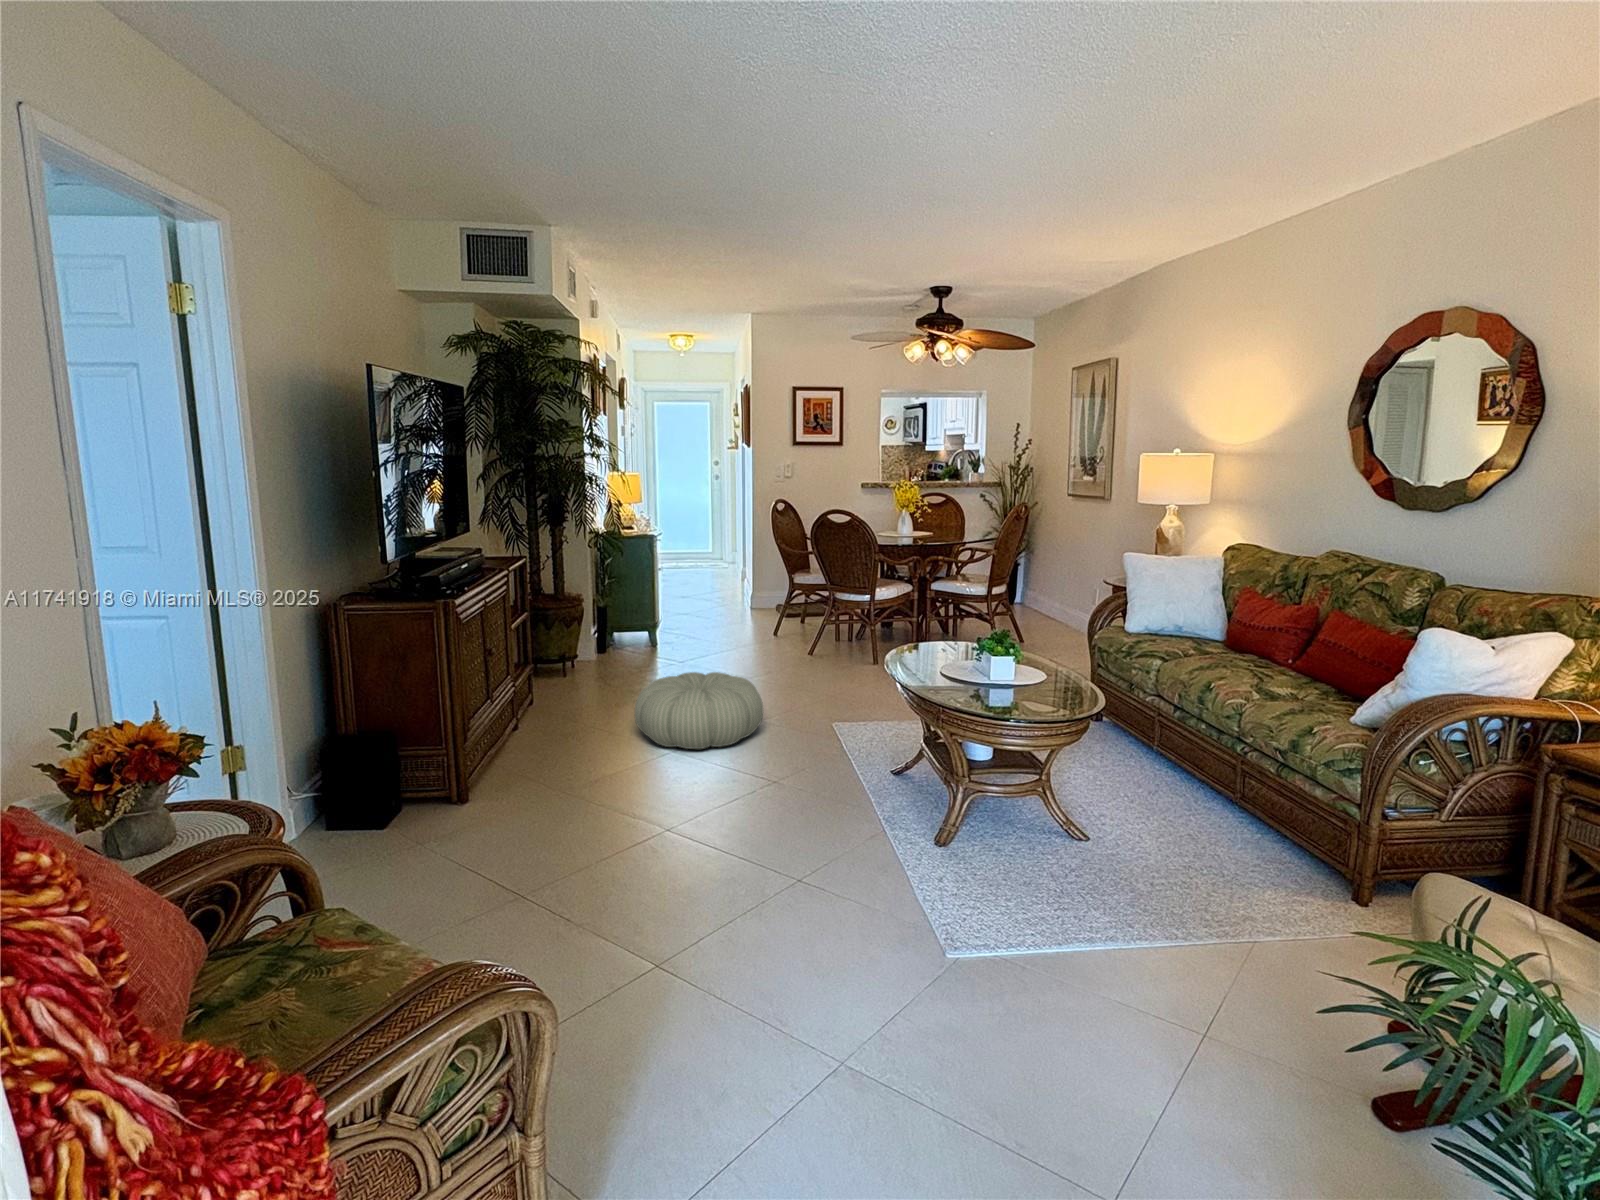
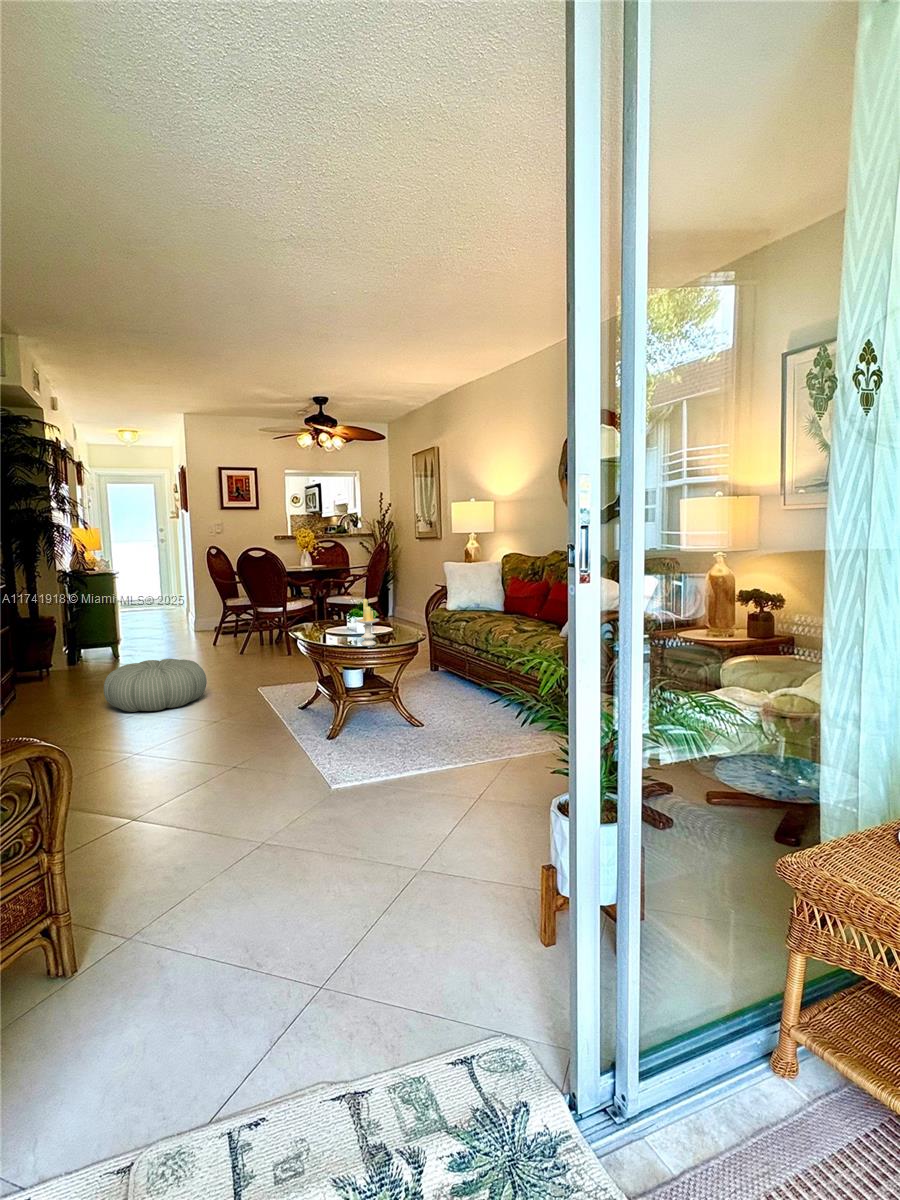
candle: none [993,633,1031,710] -> present [356,599,379,646]

